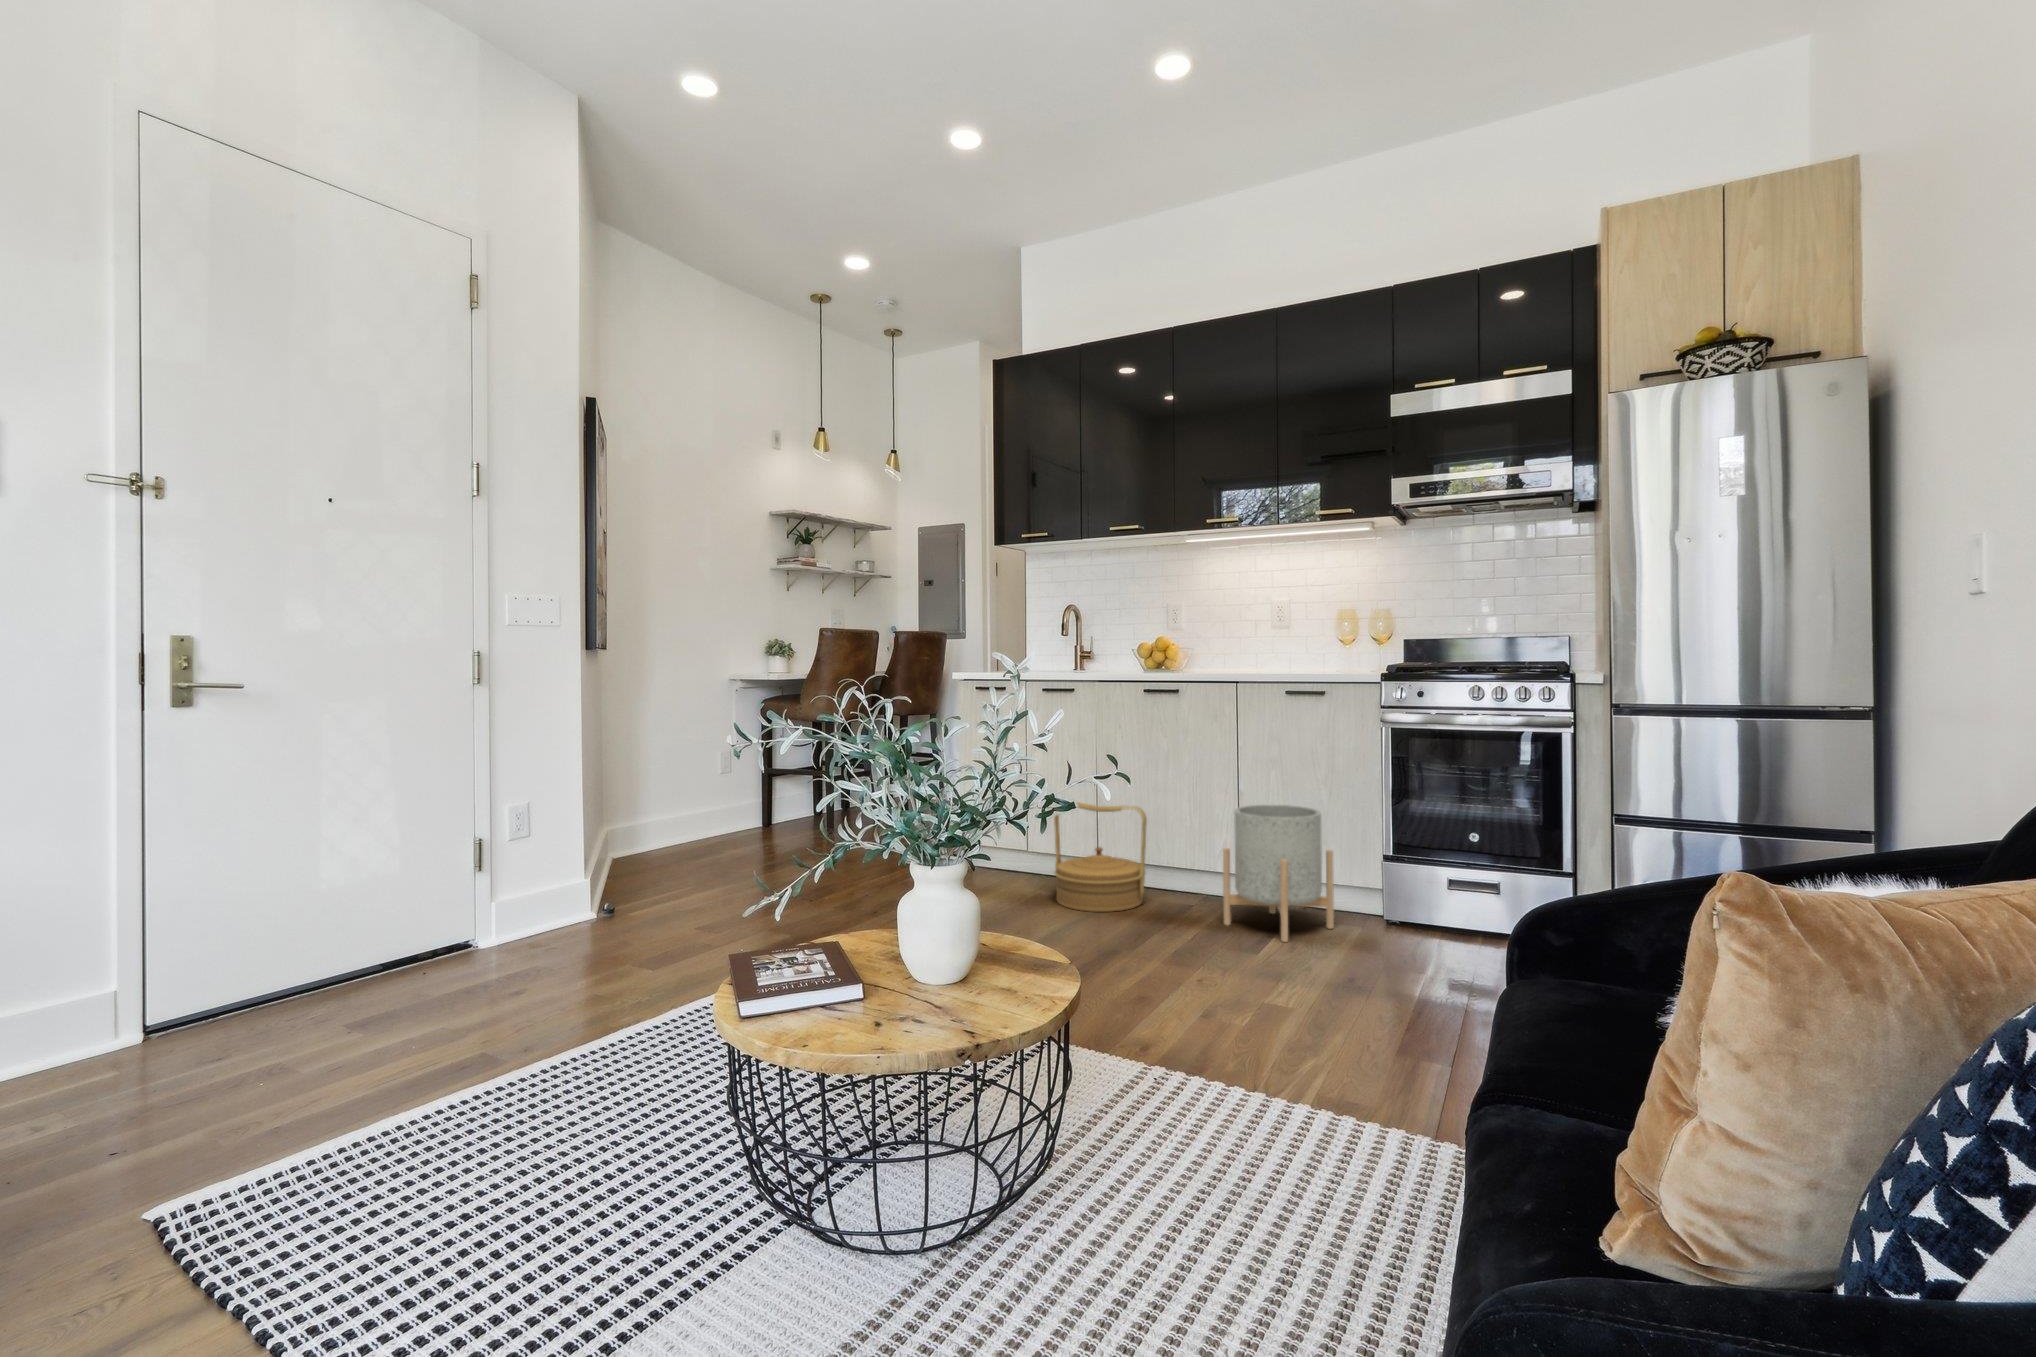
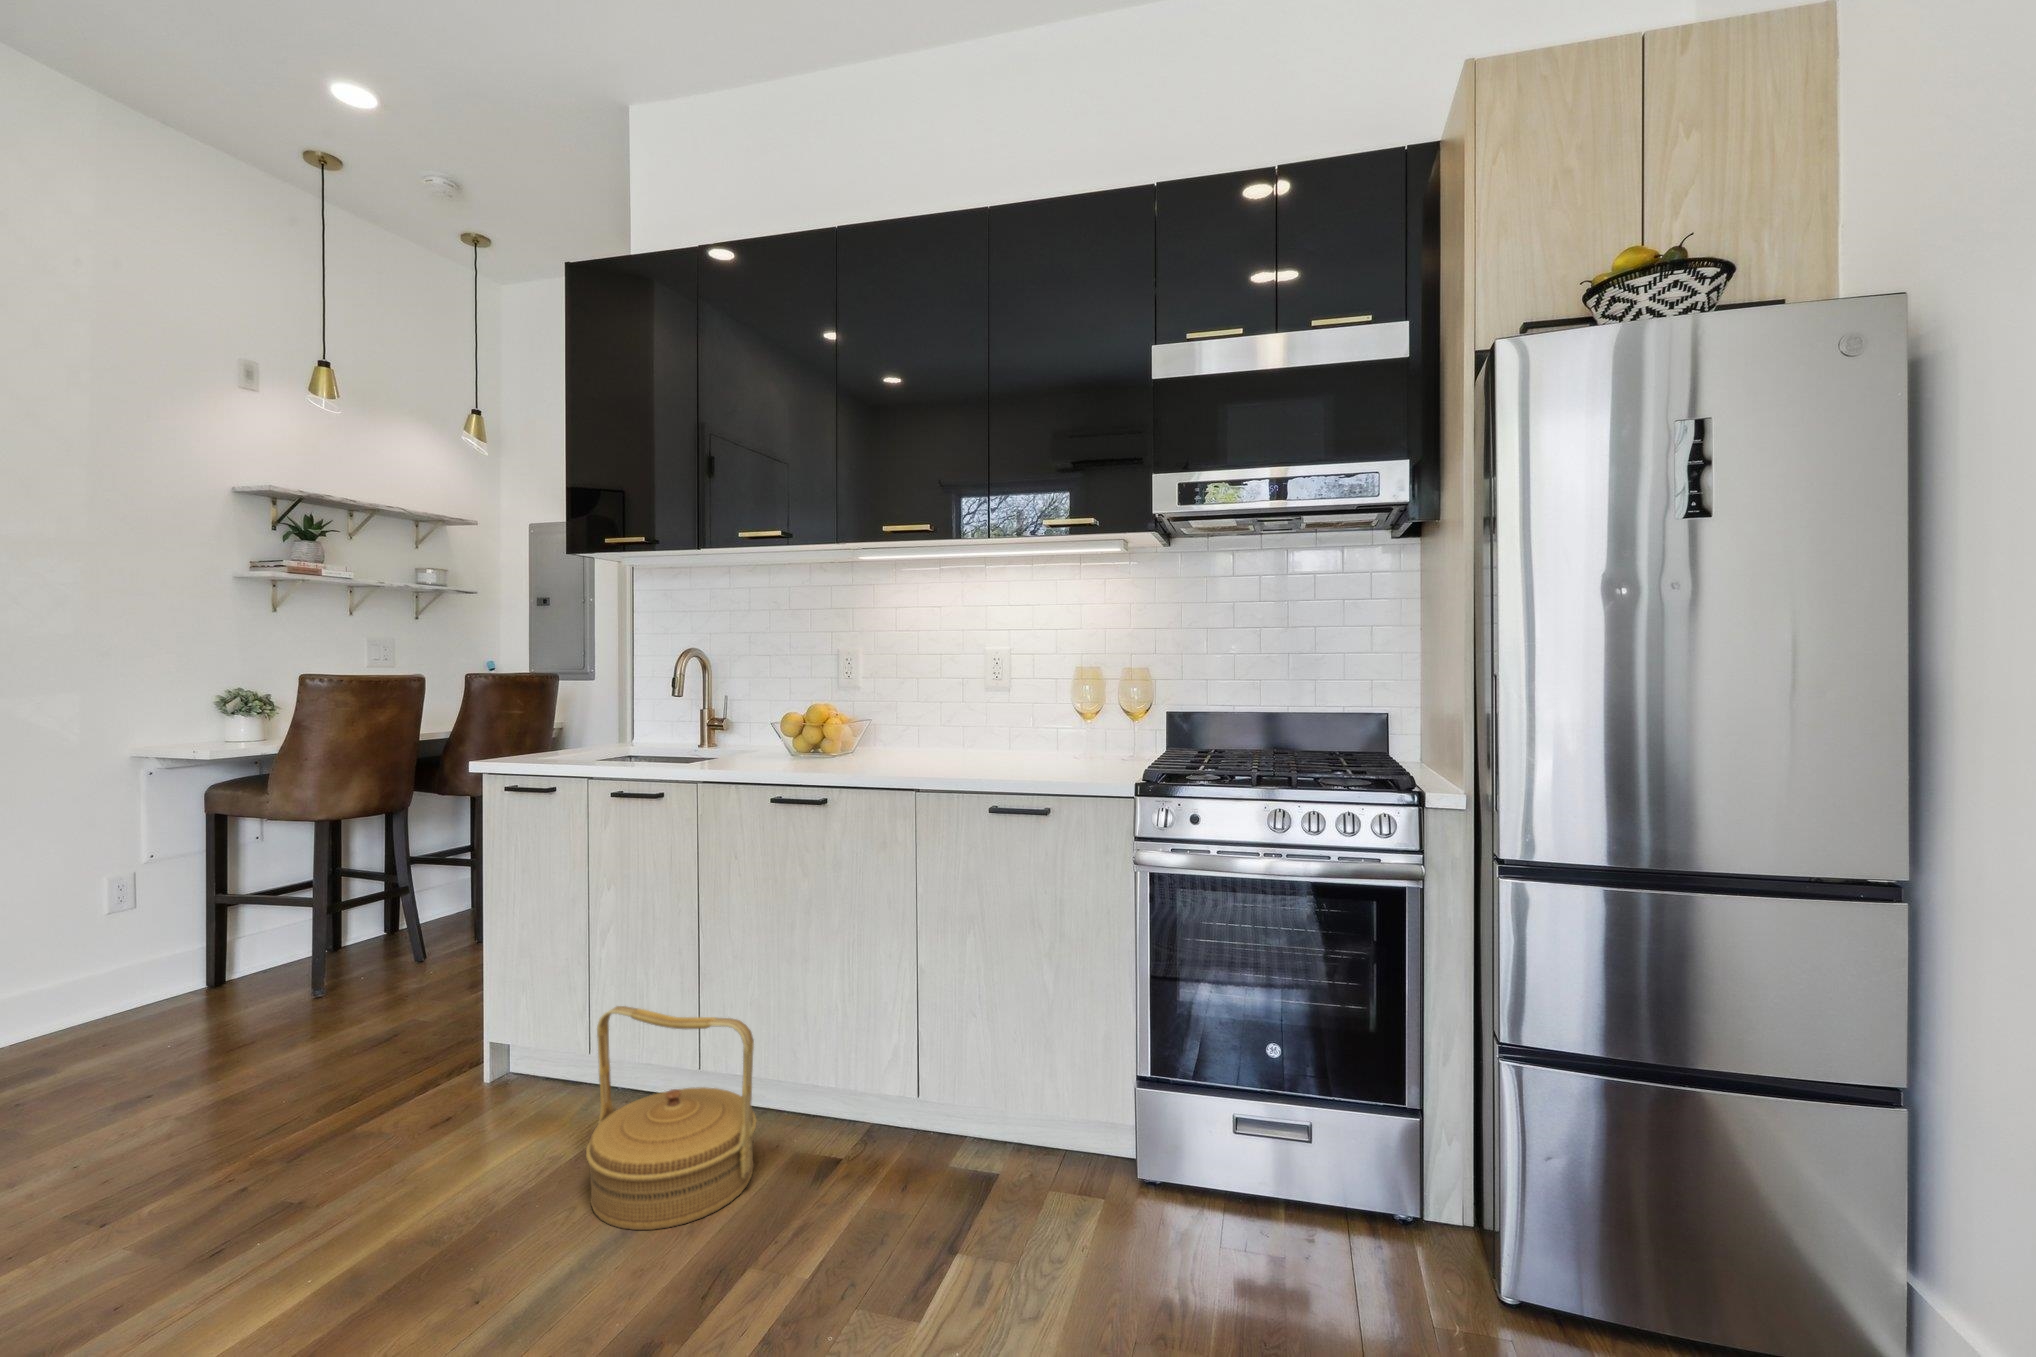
planter: present [1223,805,1334,942] -> none [873,1011,1061,1308]

